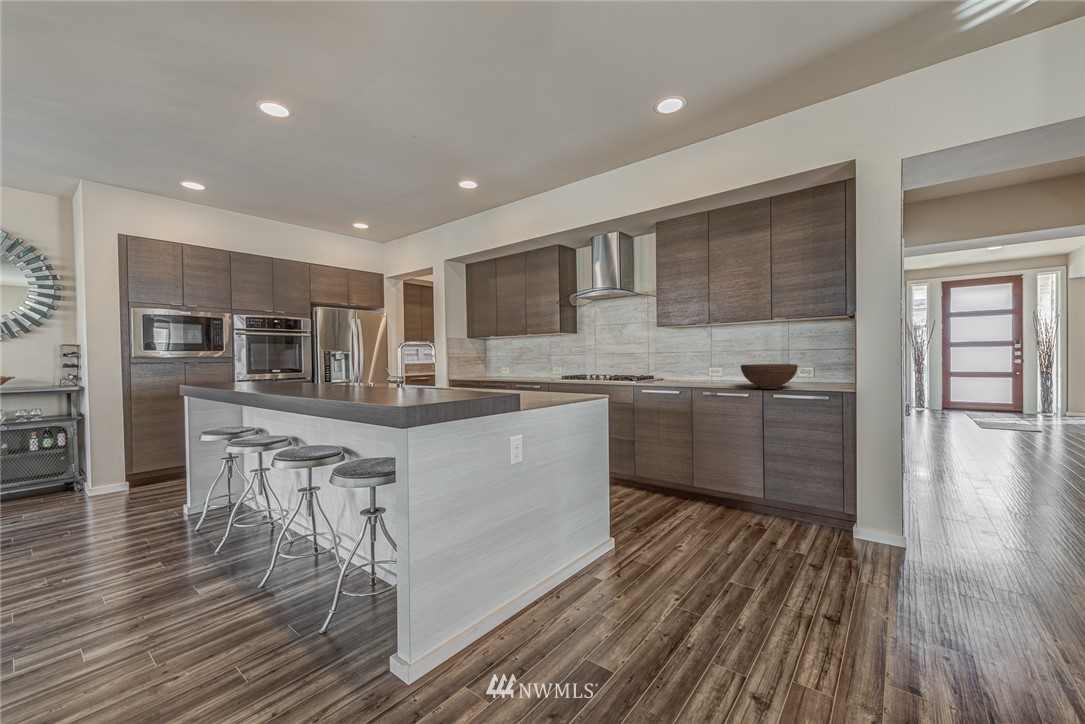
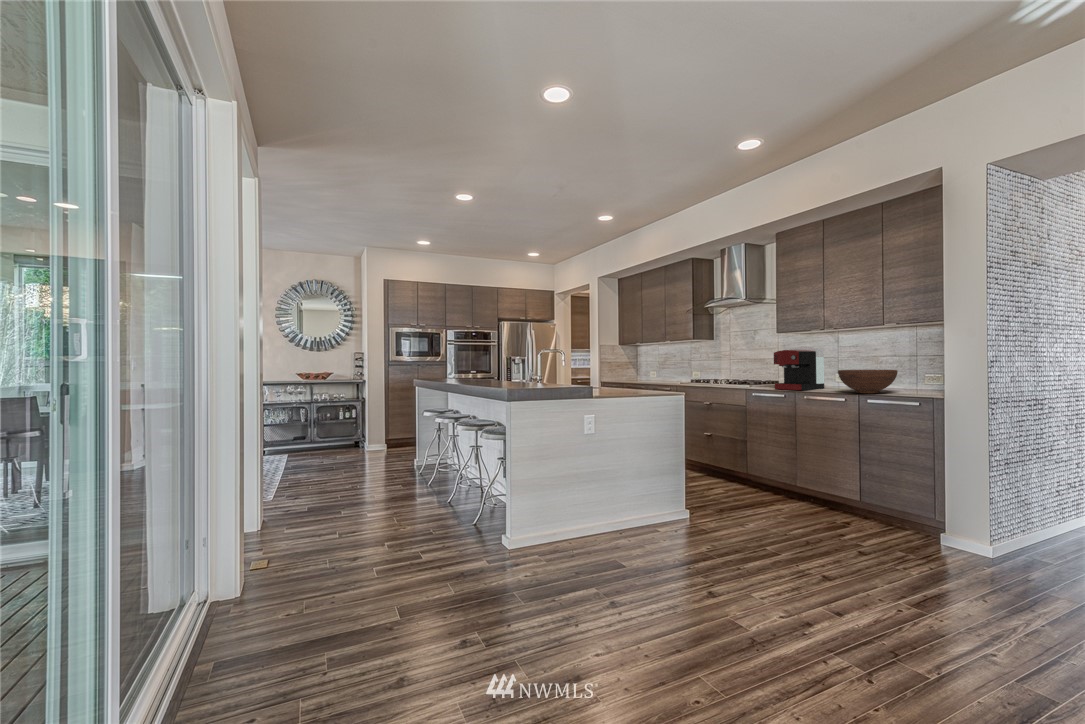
coffee maker: none [666,340,712,387] -> present [774,346,824,390]

